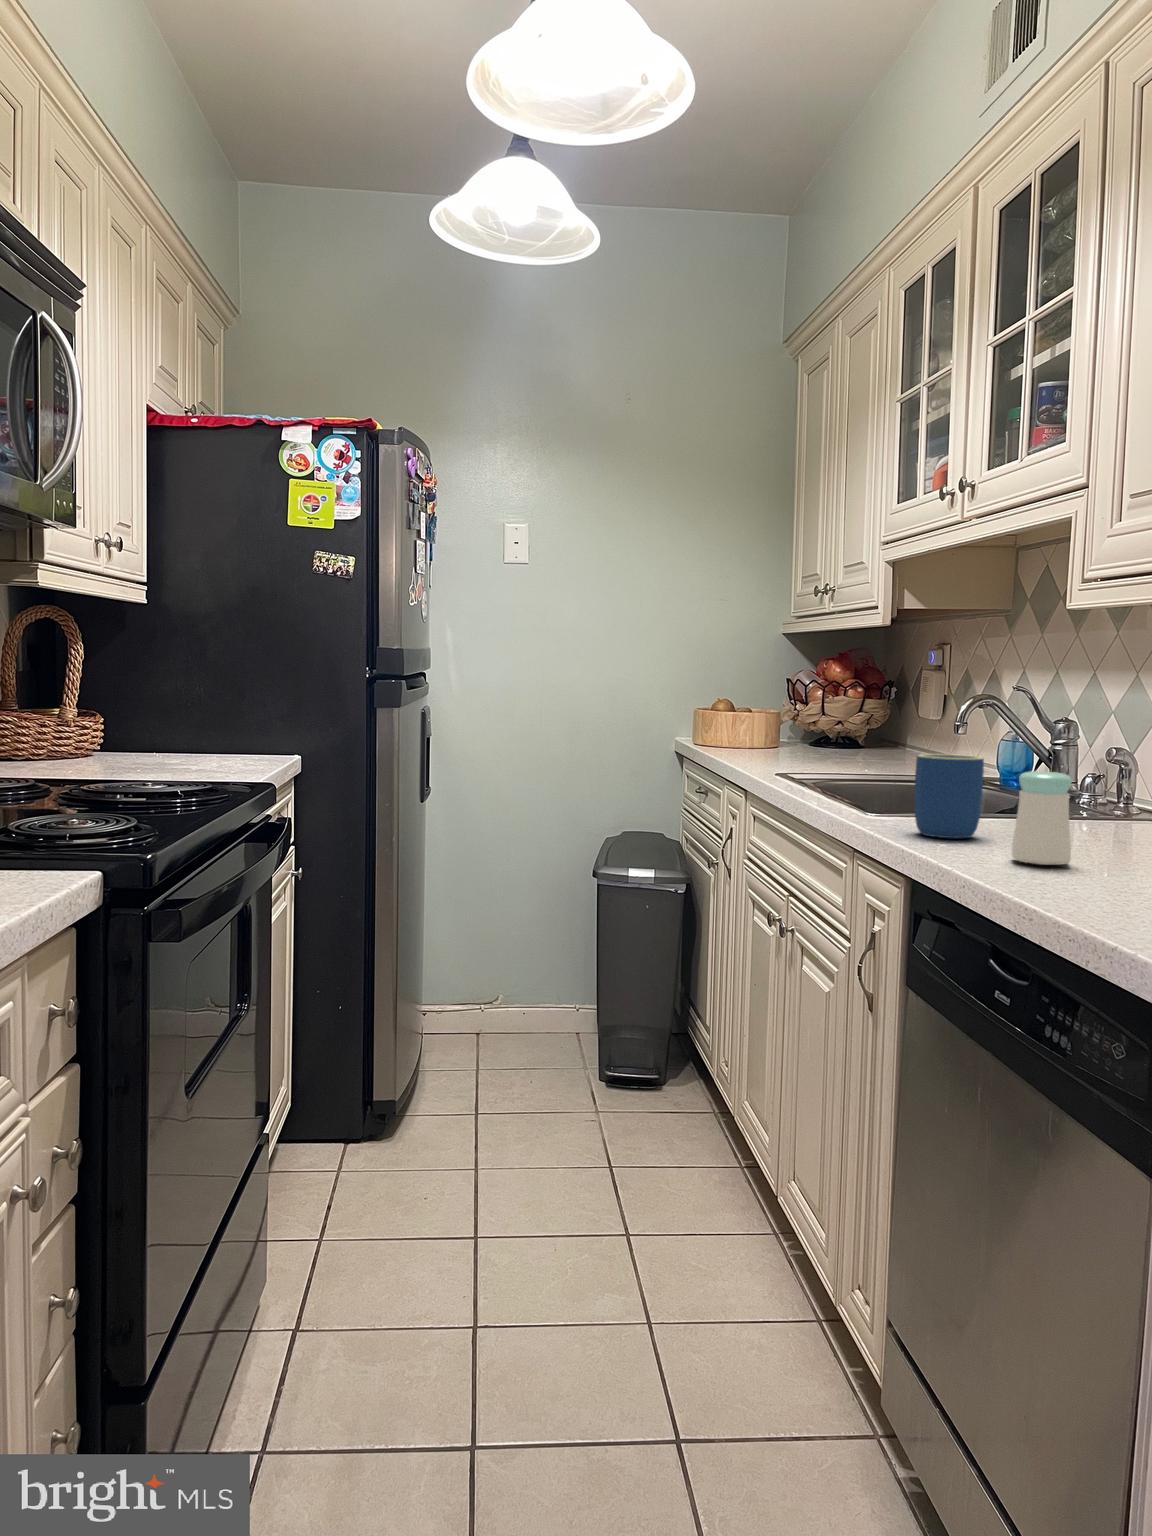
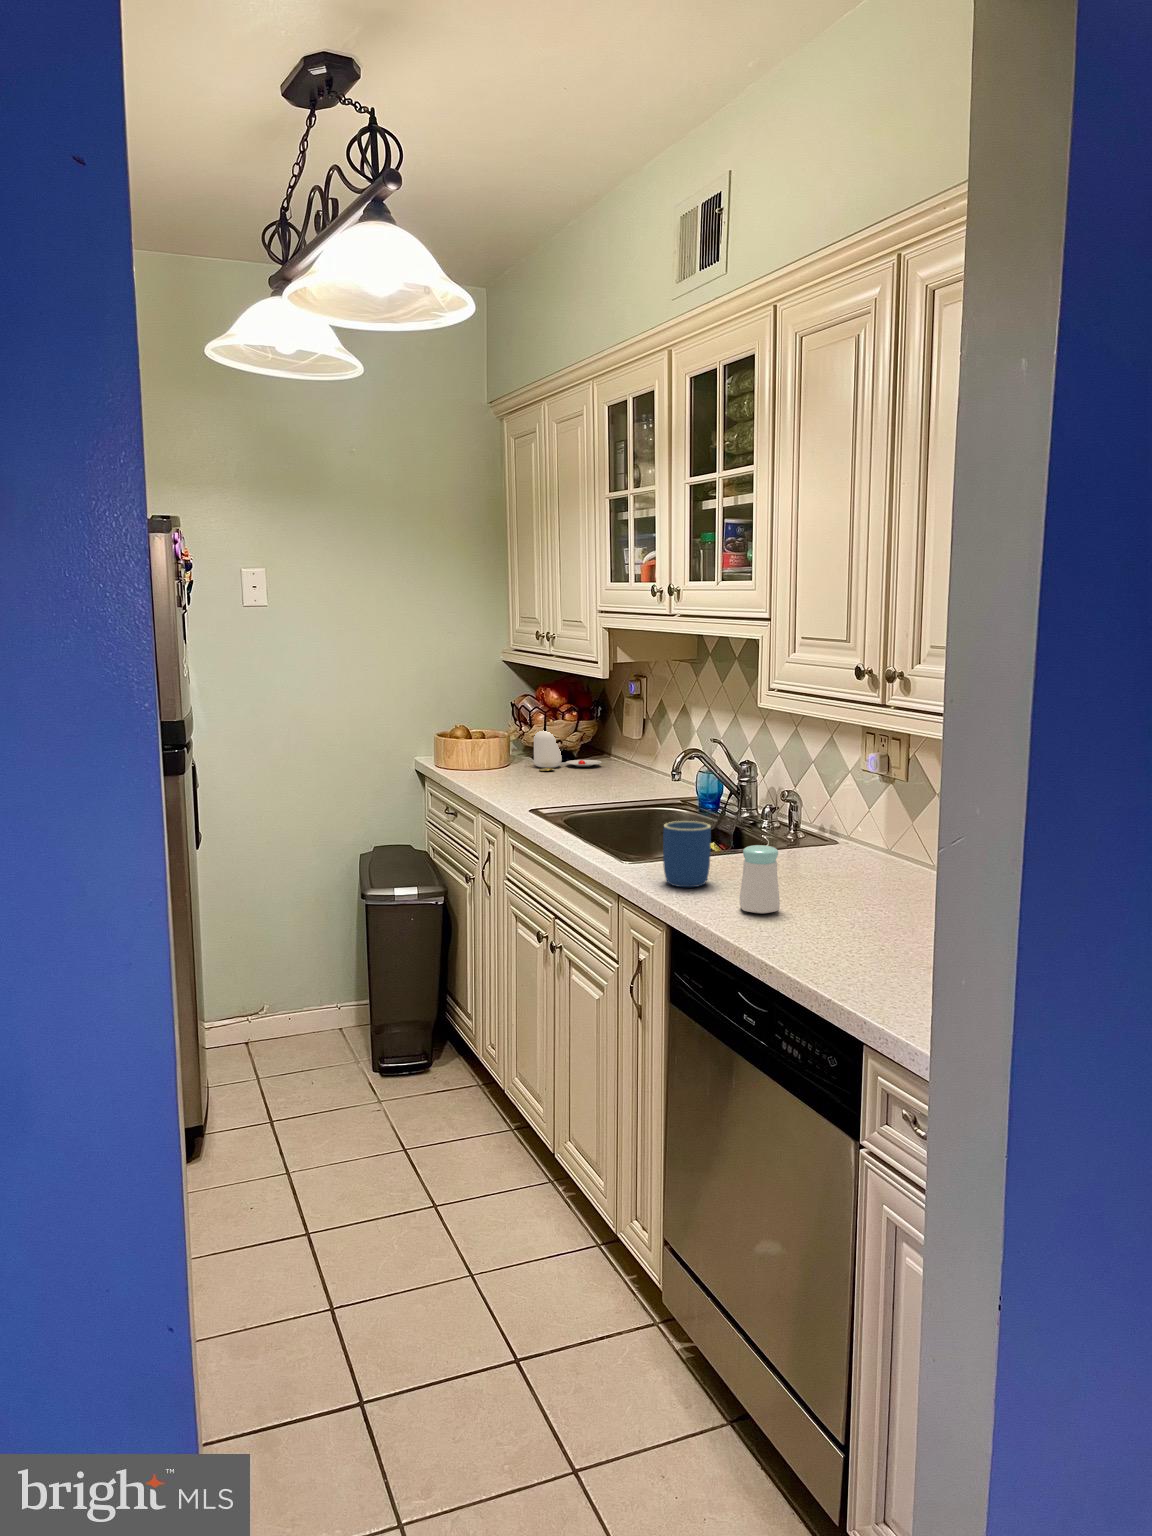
jar: none [809,699,897,753] -> present [534,730,602,771]

